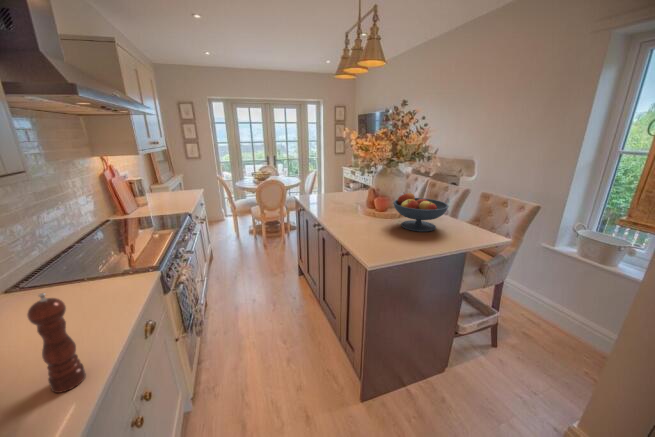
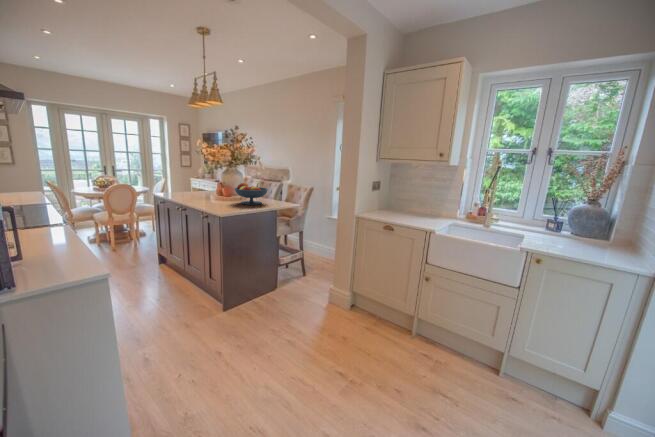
pepper mill: present [27,293,86,393] -> none [38,202,64,256]

